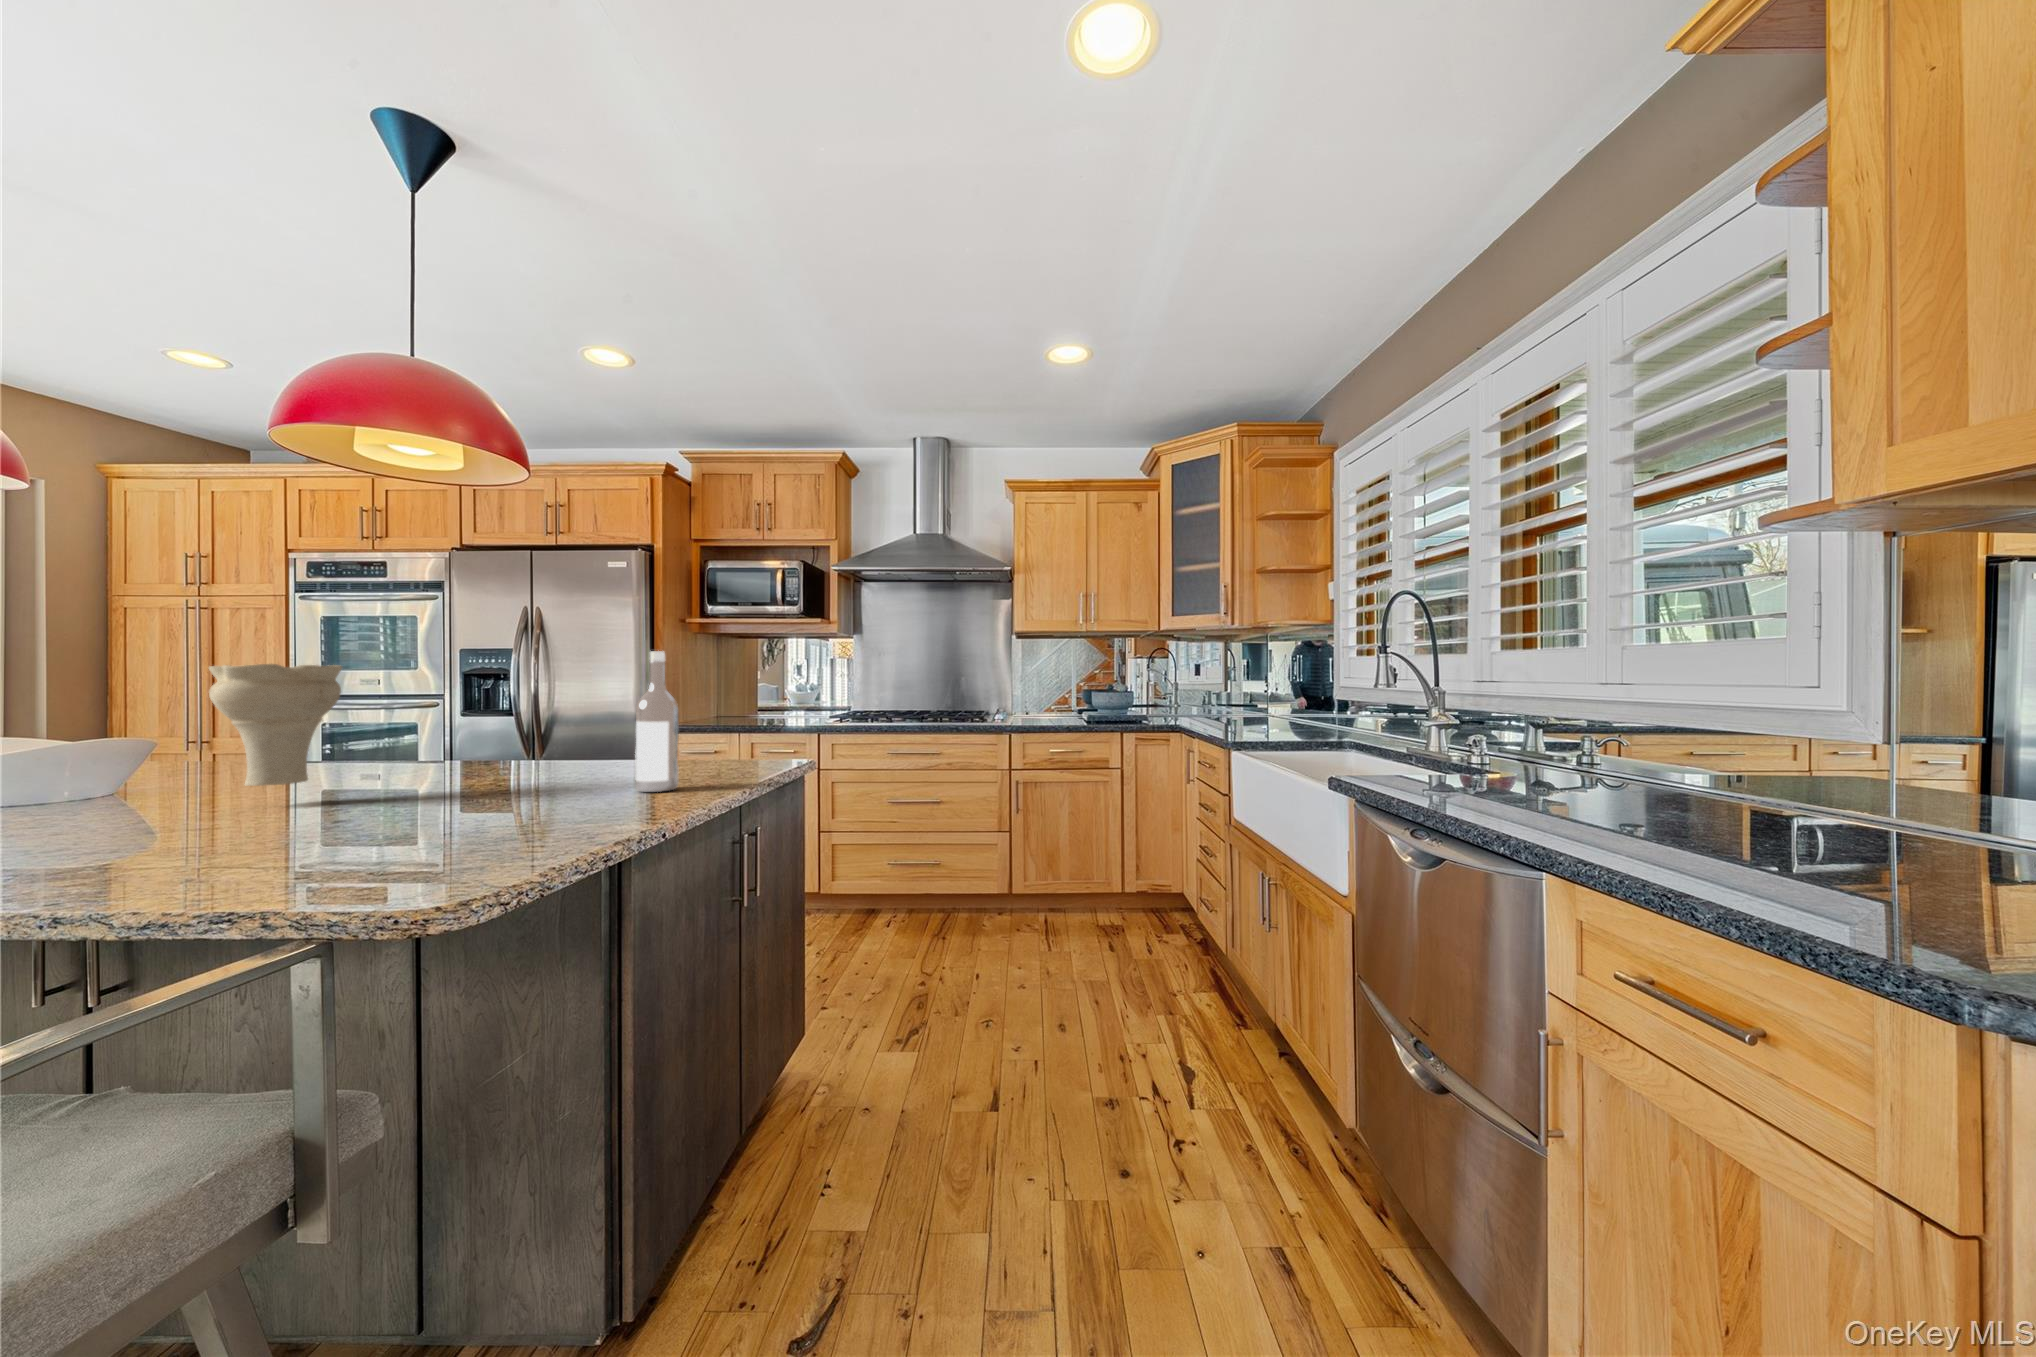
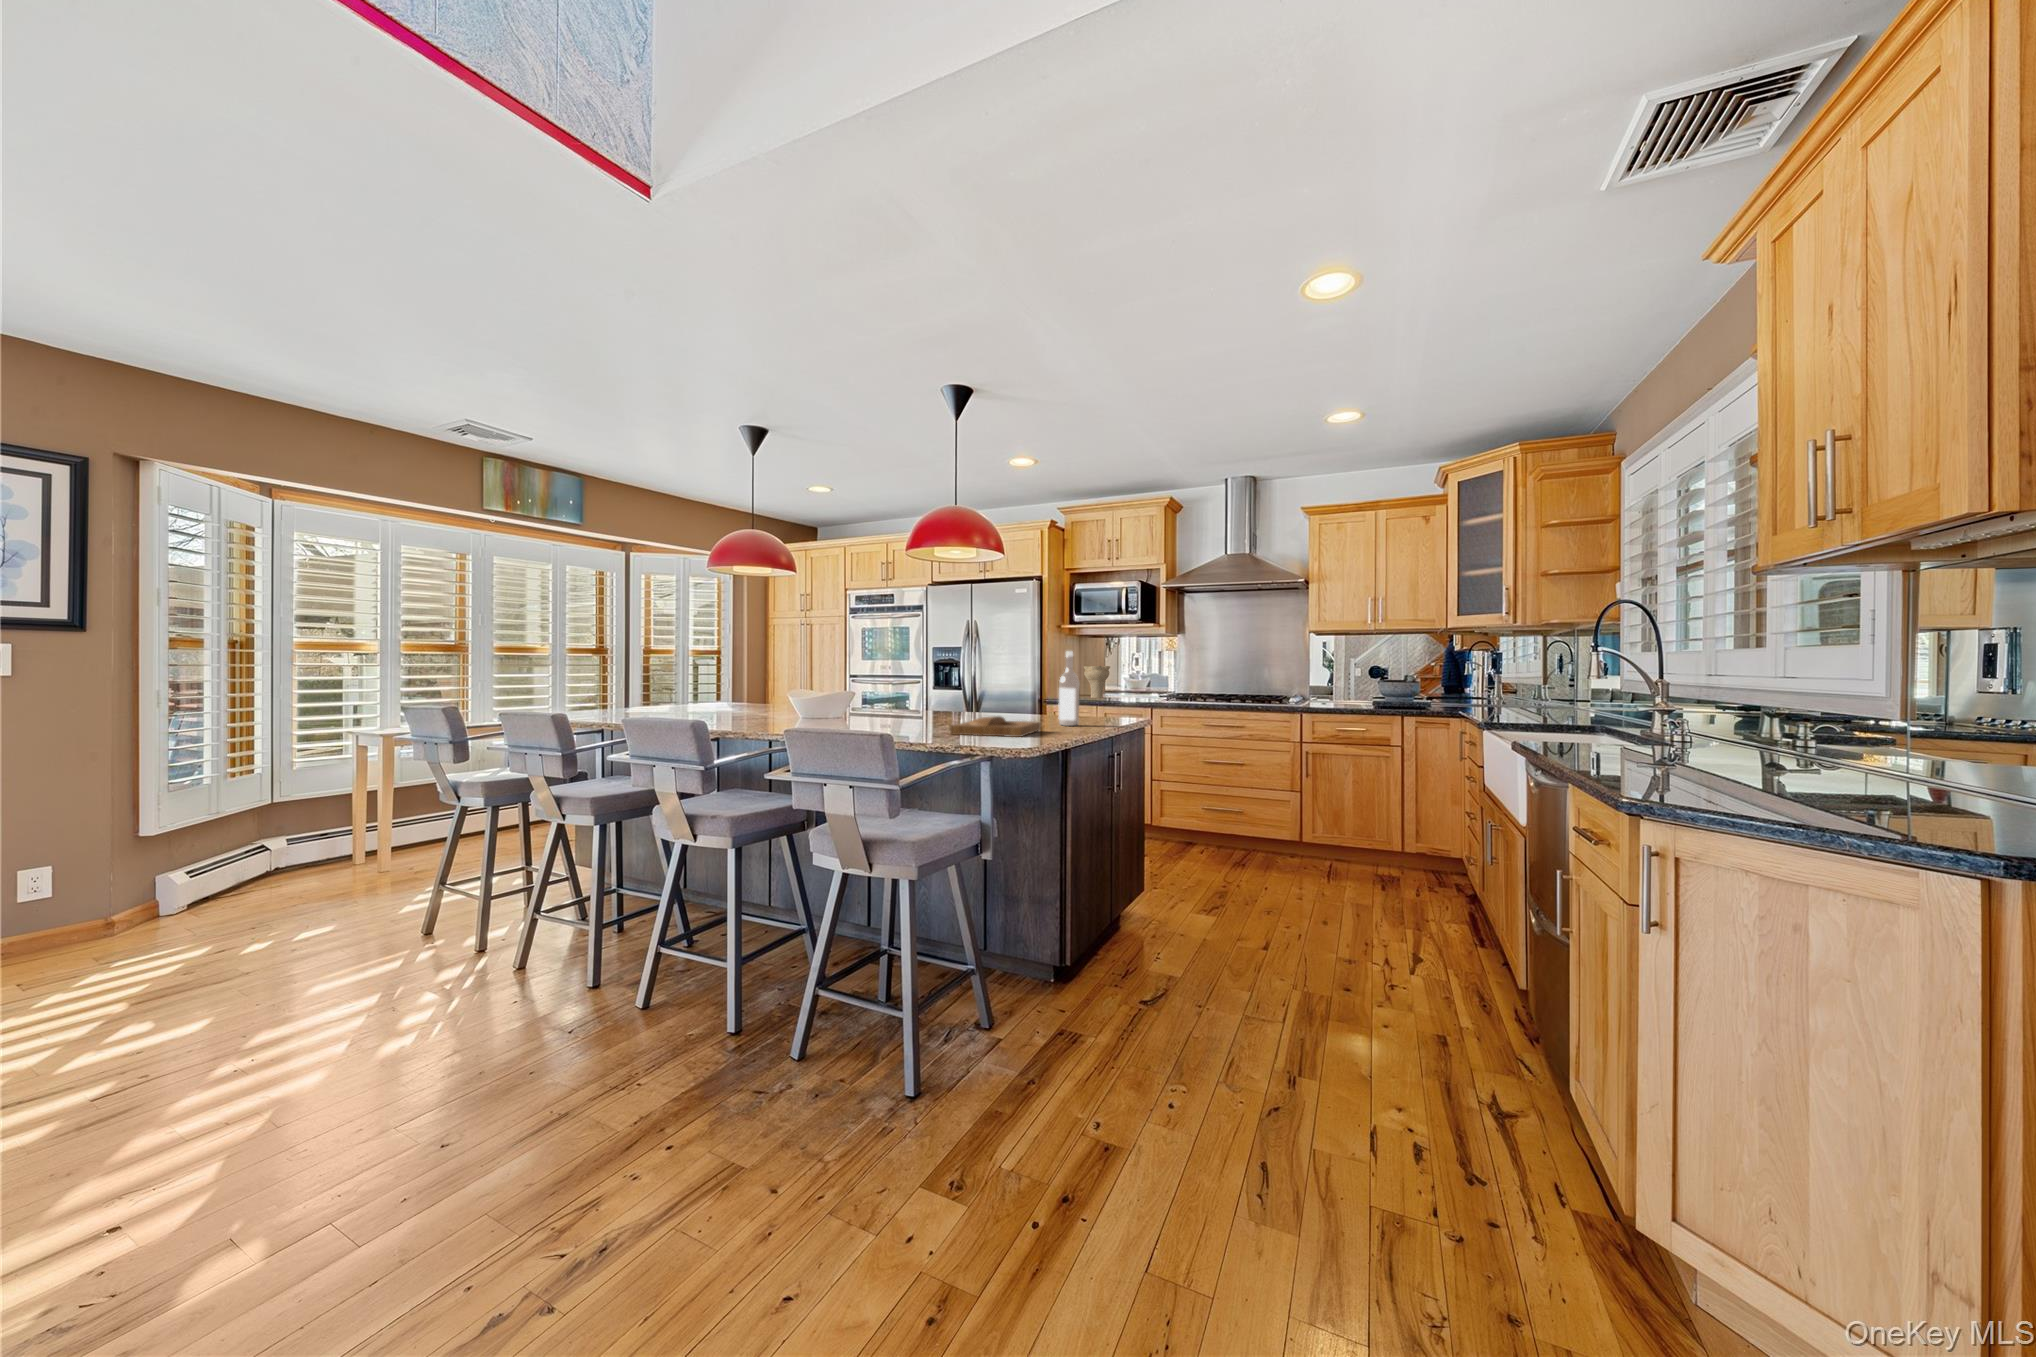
vase: present [209,664,342,786] -> present [1083,666,1110,698]
tray: none [285,798,574,861] -> present [950,716,1041,737]

